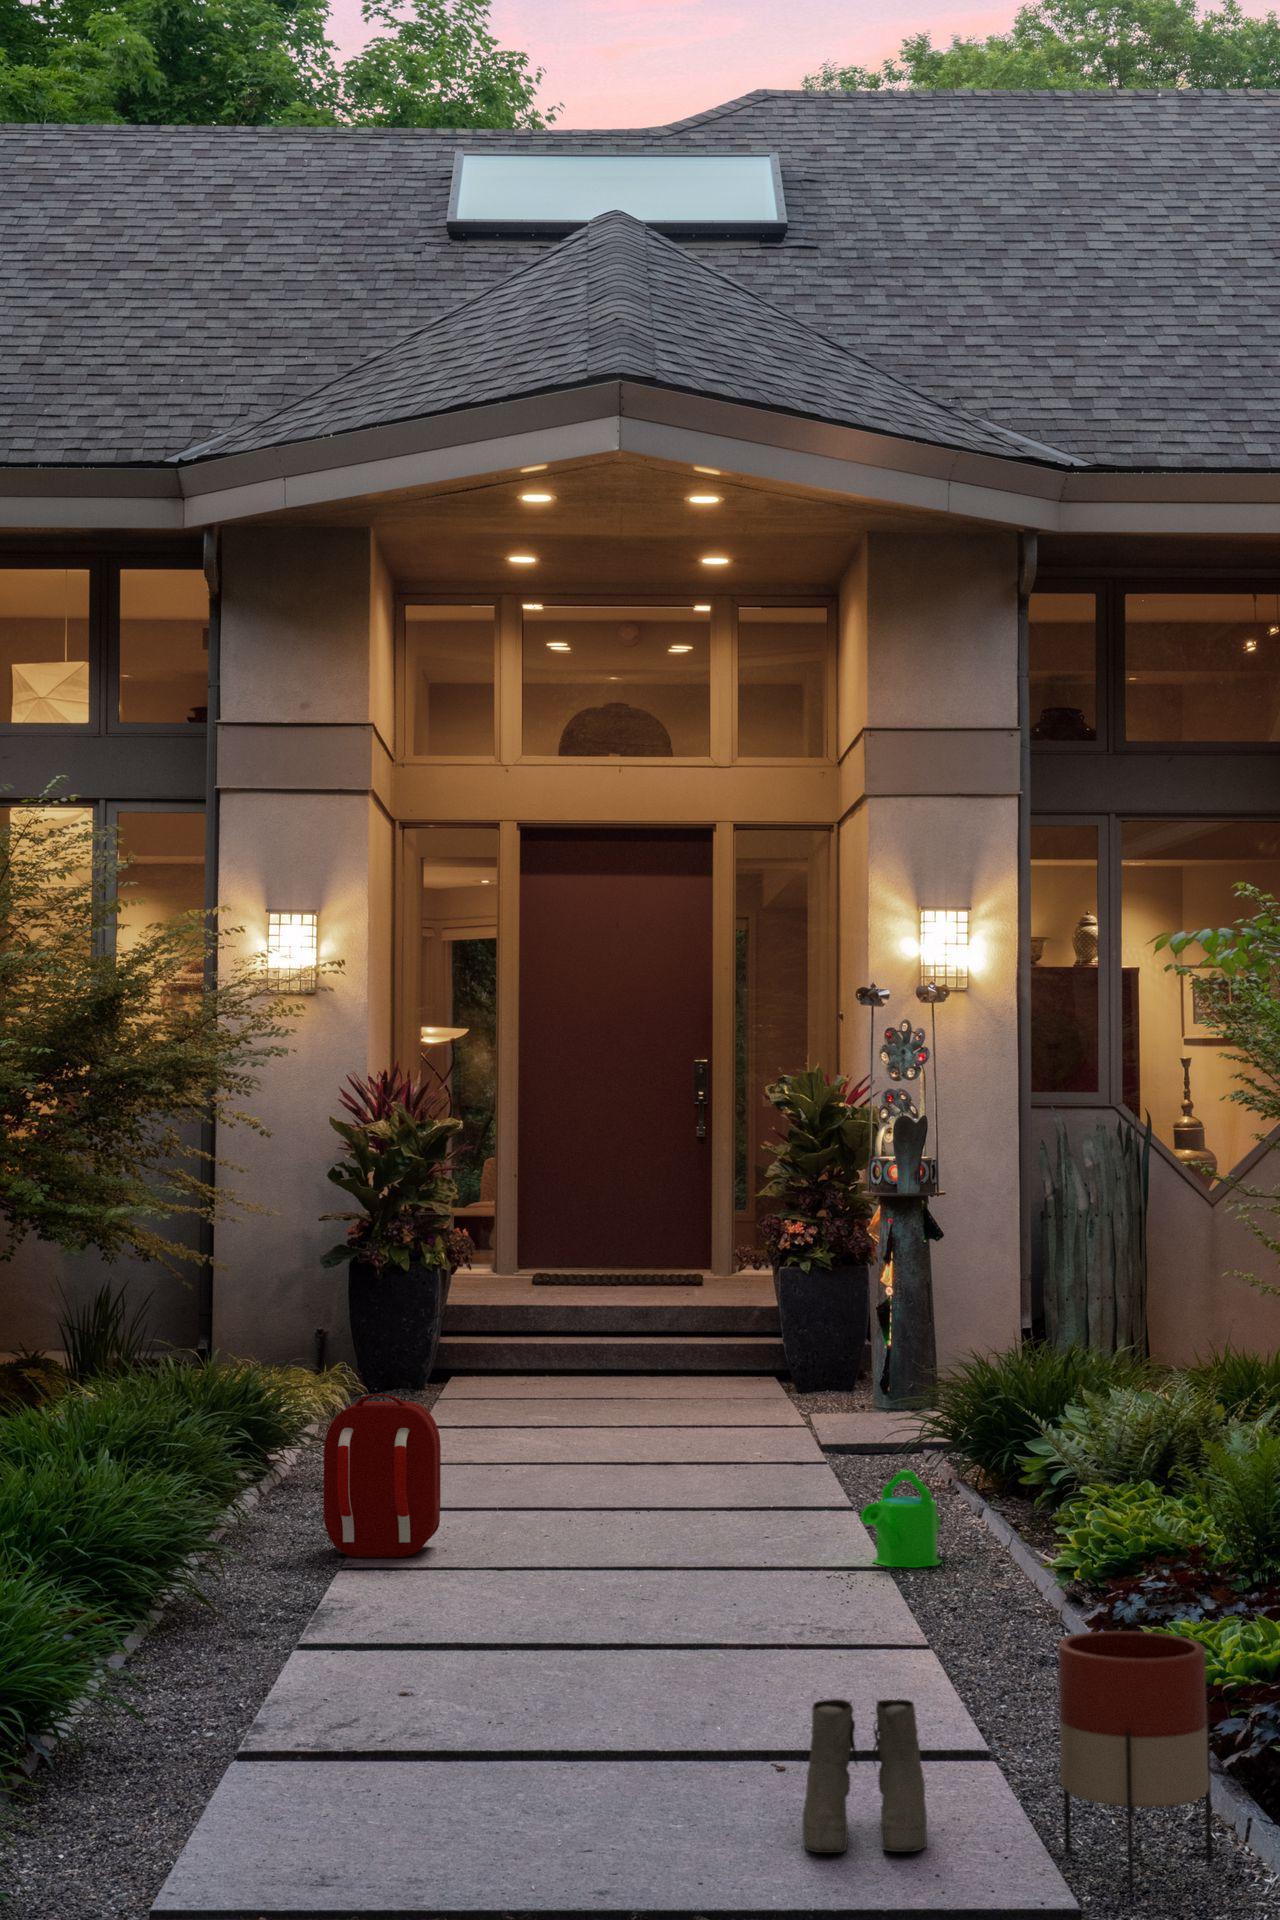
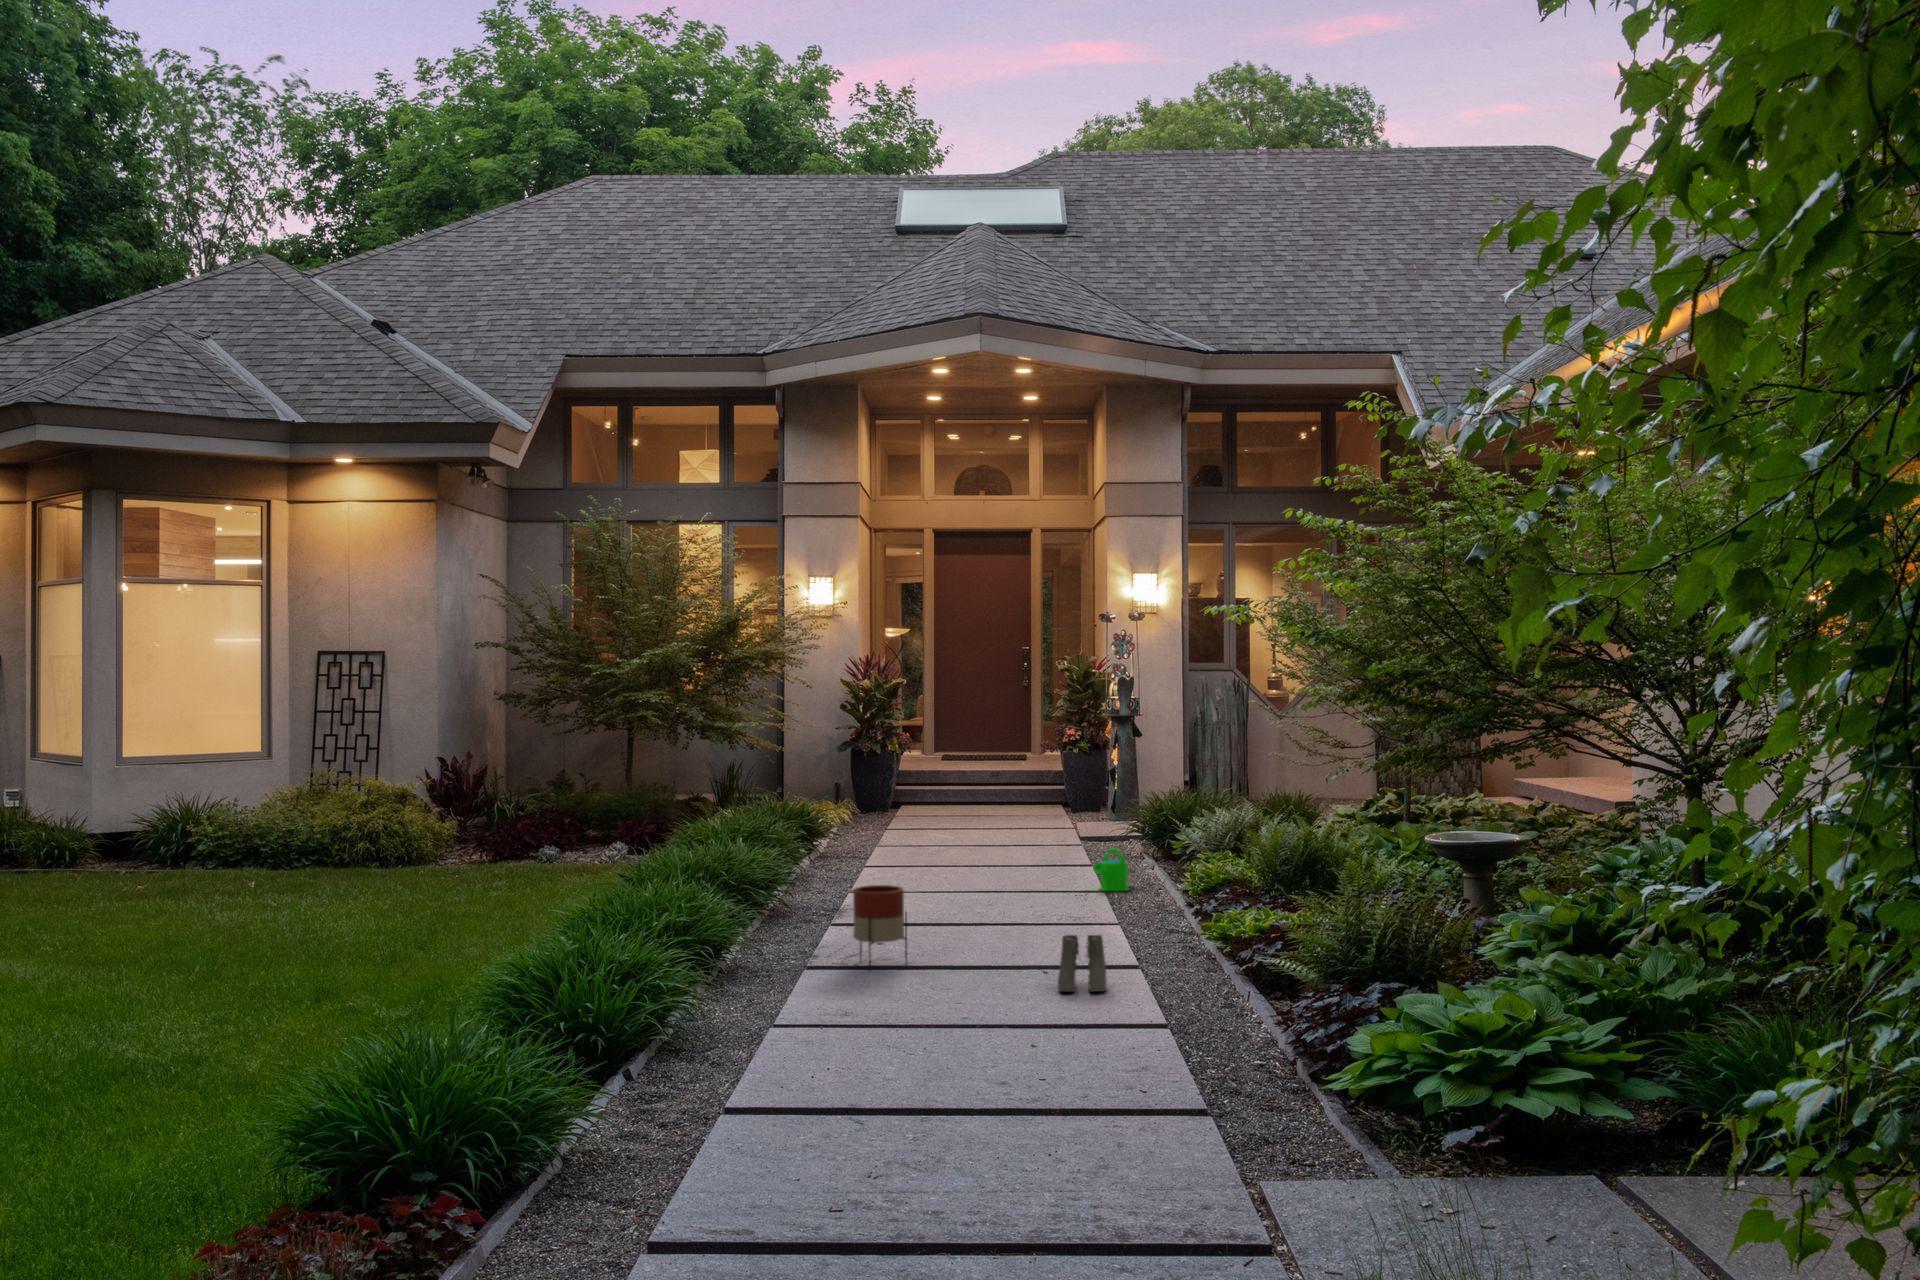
backpack: present [321,1394,441,1558] -> none [850,814,904,887]
planter: present [1058,1631,1212,1894] -> present [853,885,907,970]

